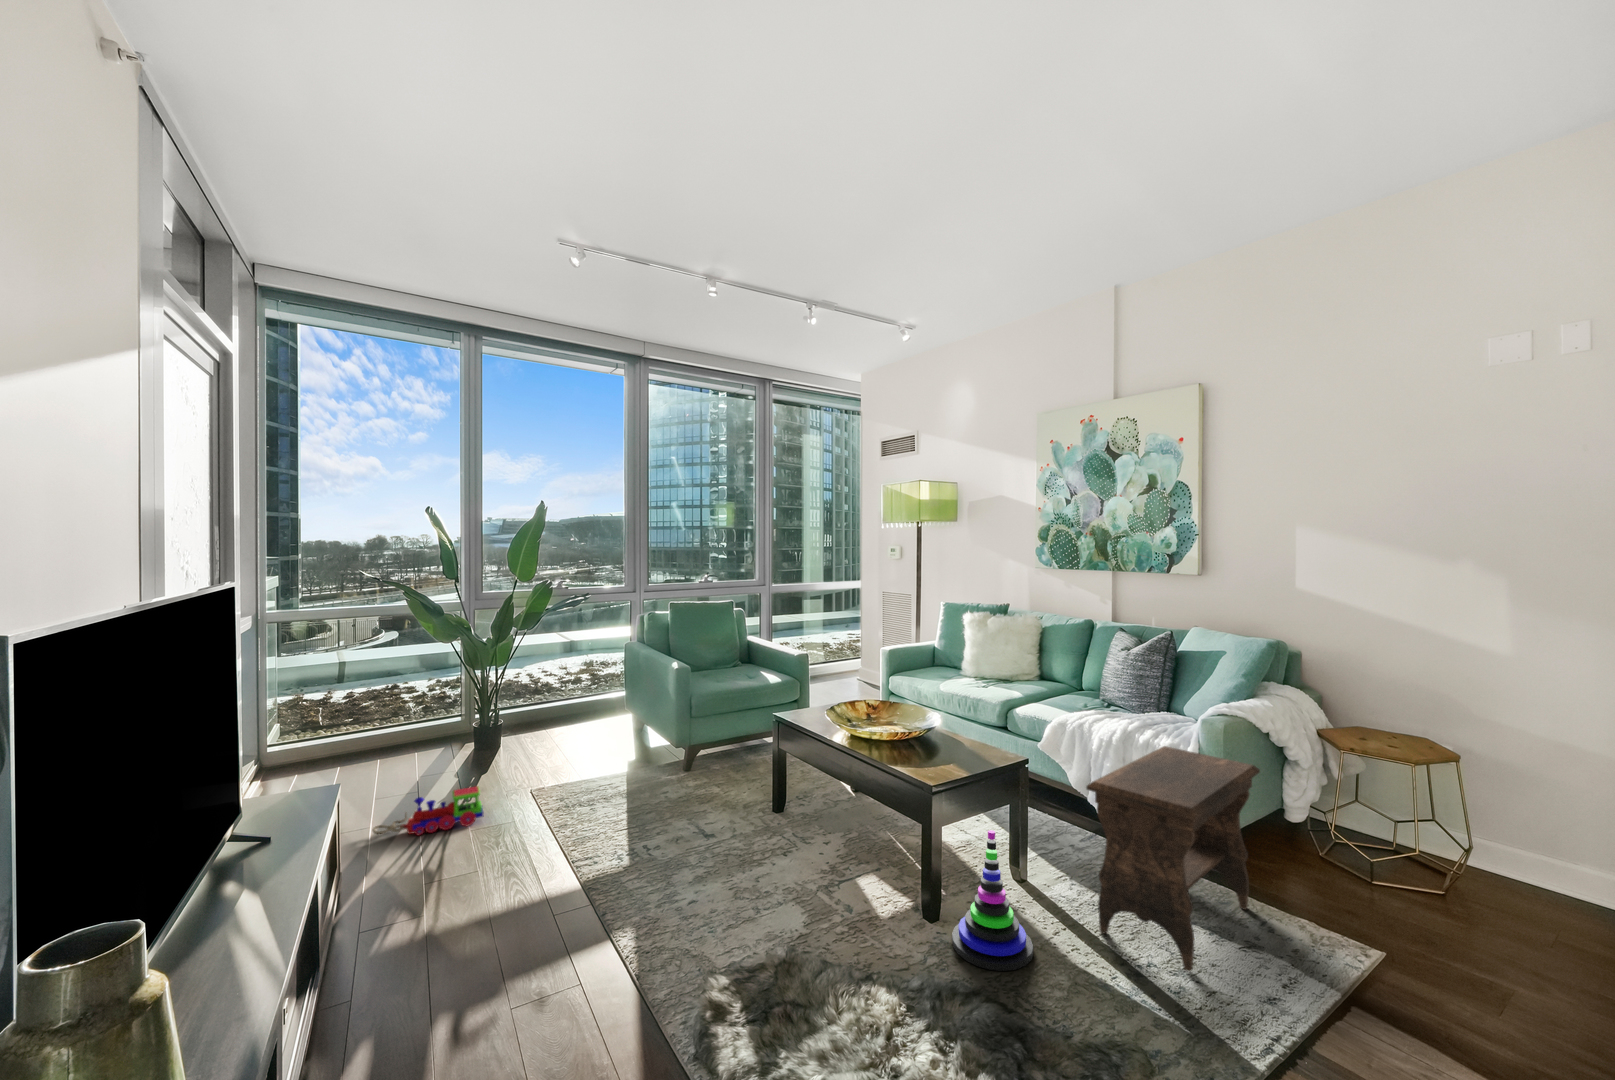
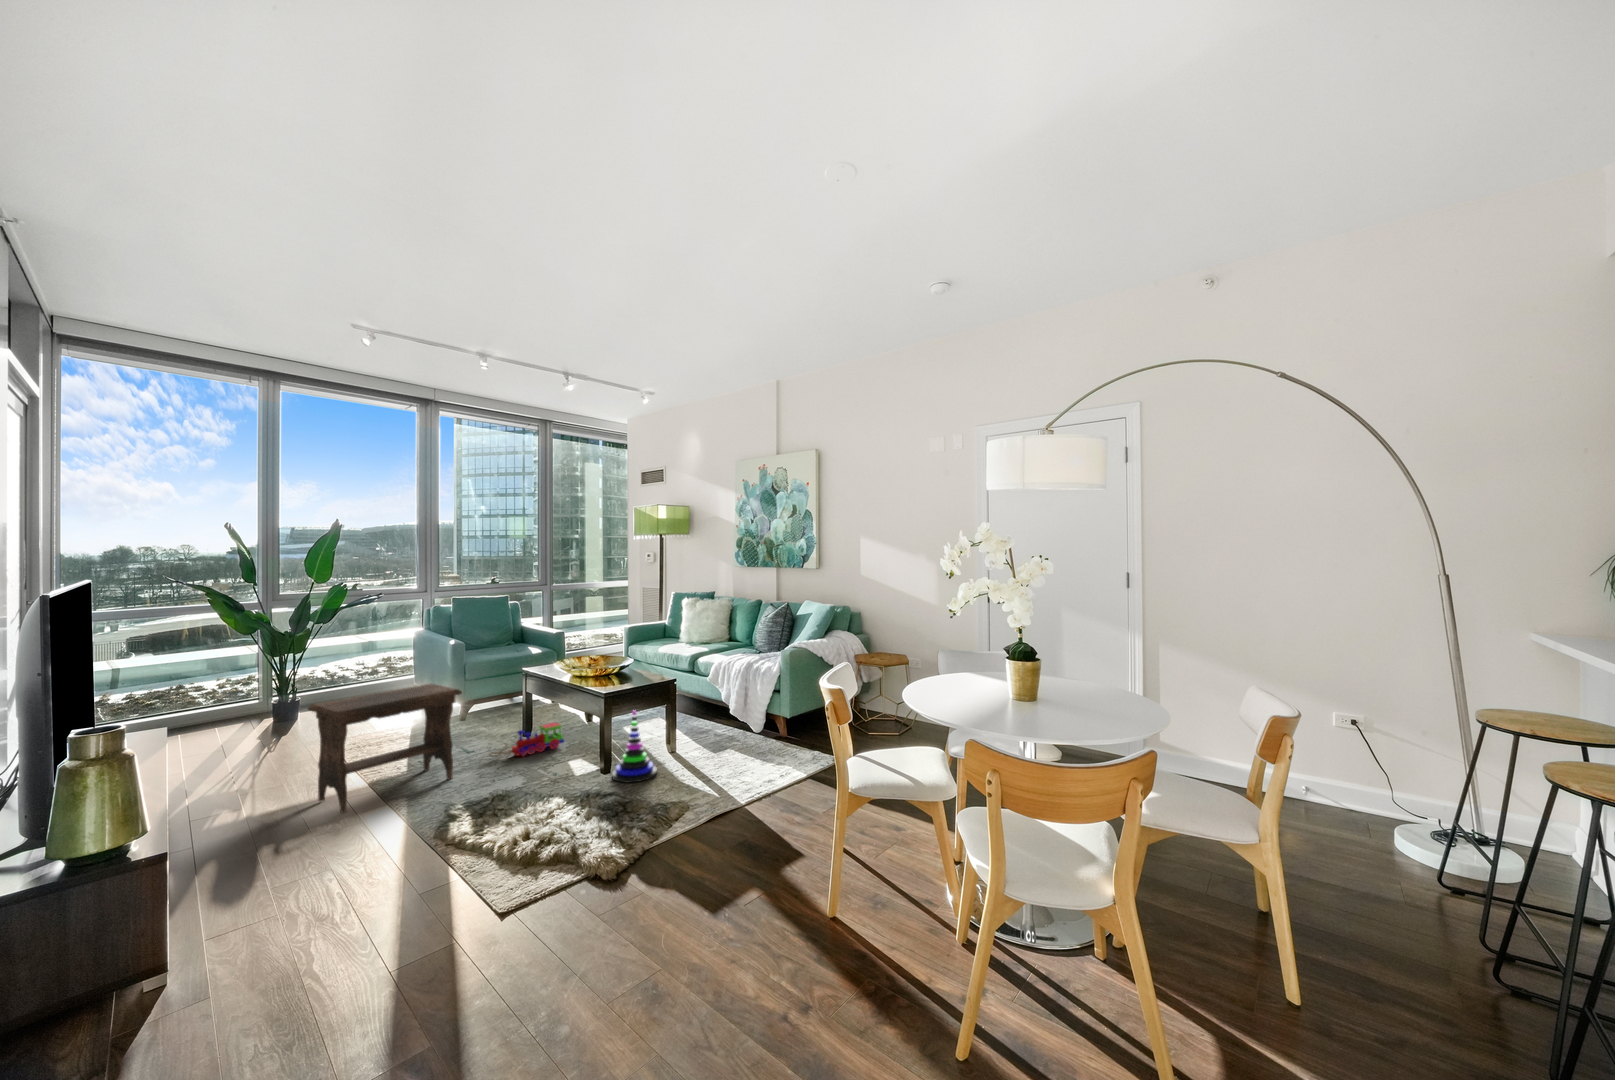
footstool: present [1086,746,1260,972] -> present [308,684,462,812]
toy train: present [373,786,483,835] -> present [488,723,564,757]

